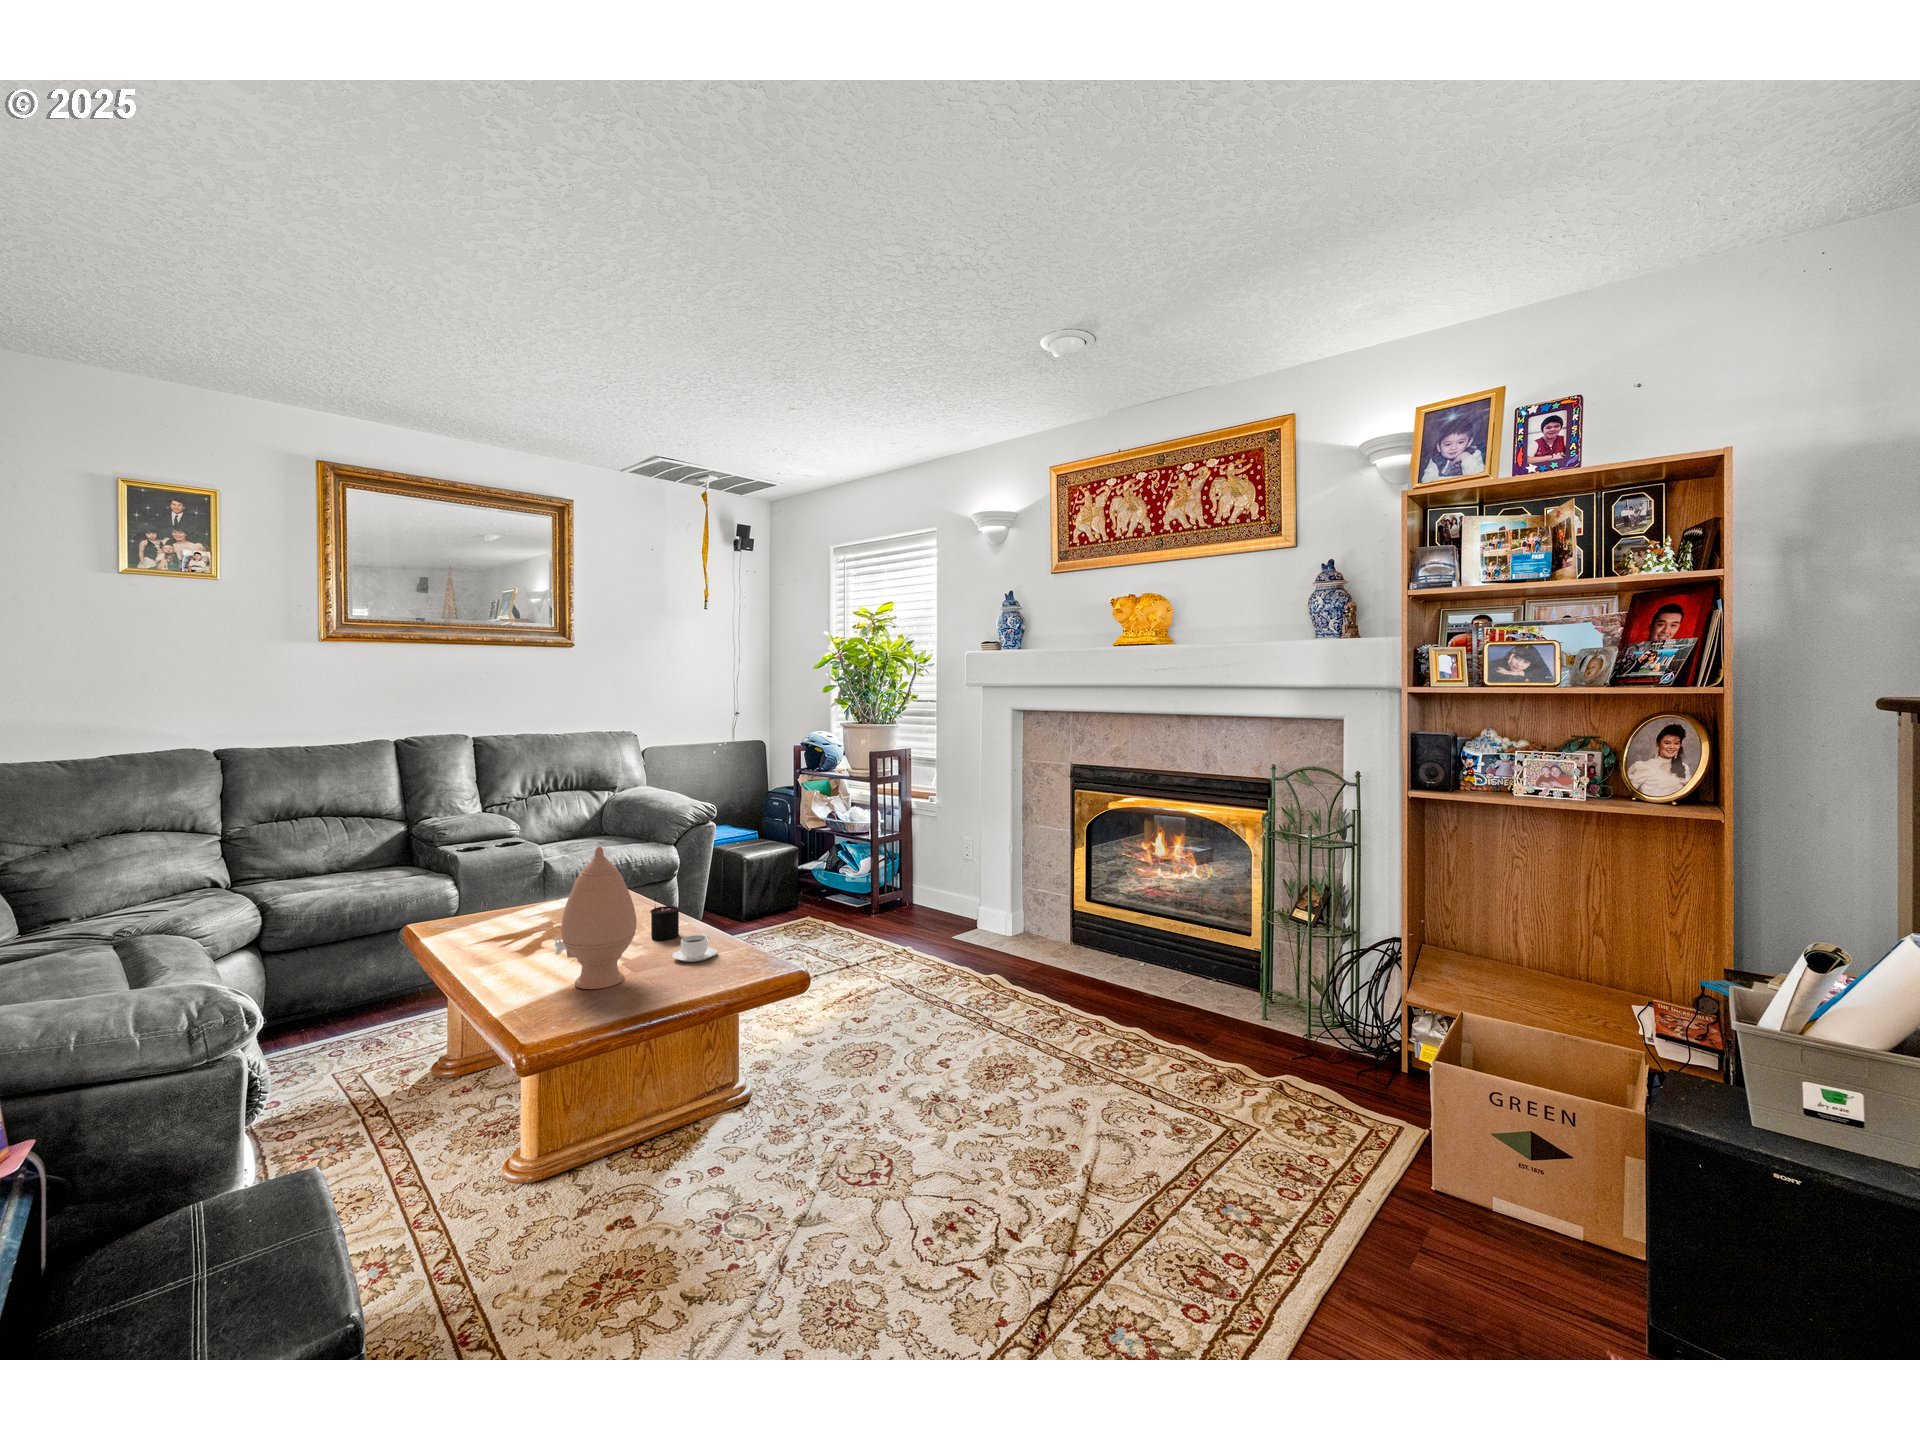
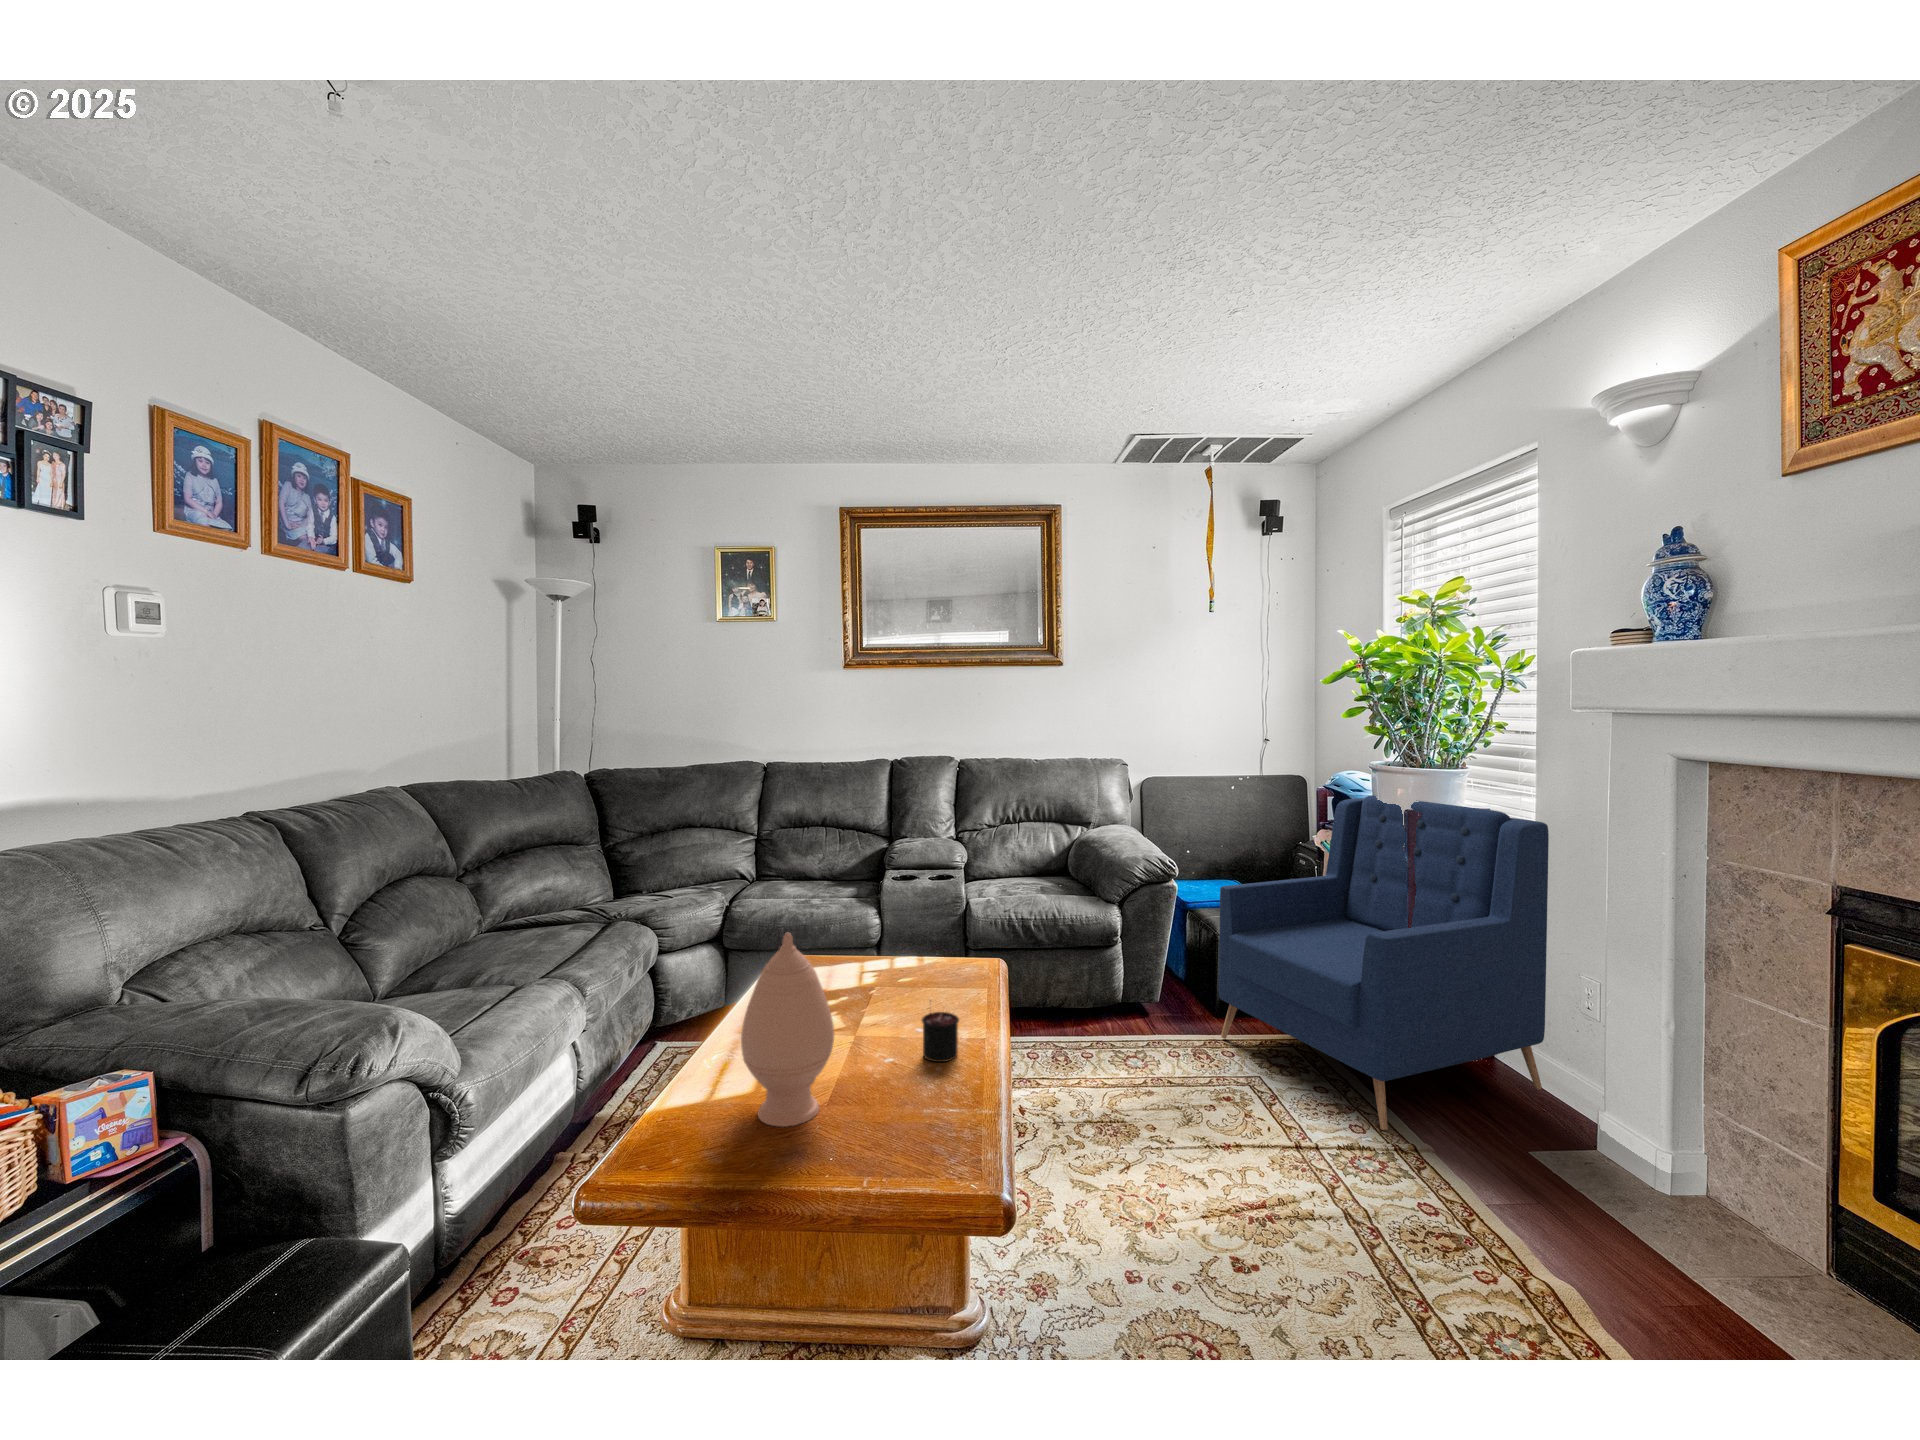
armchair: none [761,747,949,947] -> present [1219,795,1549,1130]
coffee cup: present [672,935,717,962] -> none [891,1075,952,1121]

